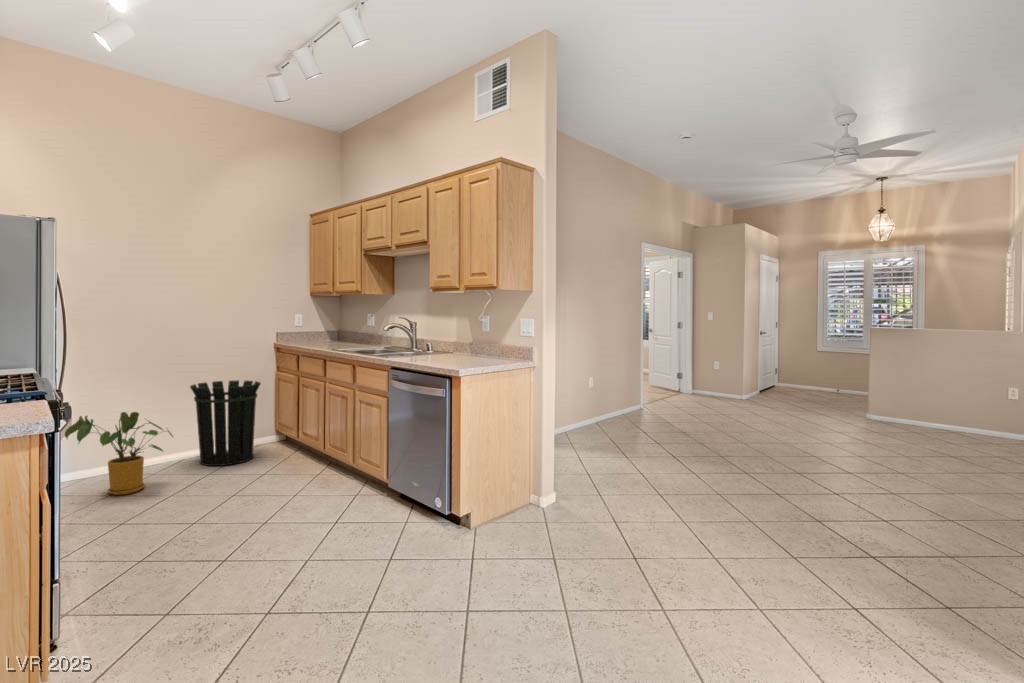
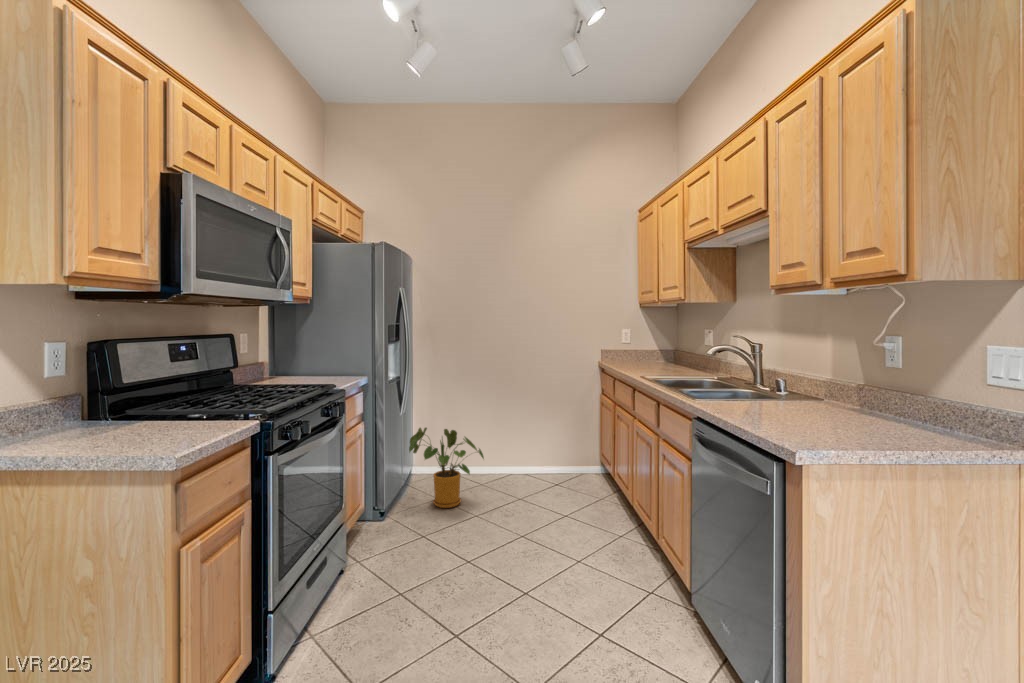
waste bin: present [190,380,261,466] -> none [512,402,576,495]

